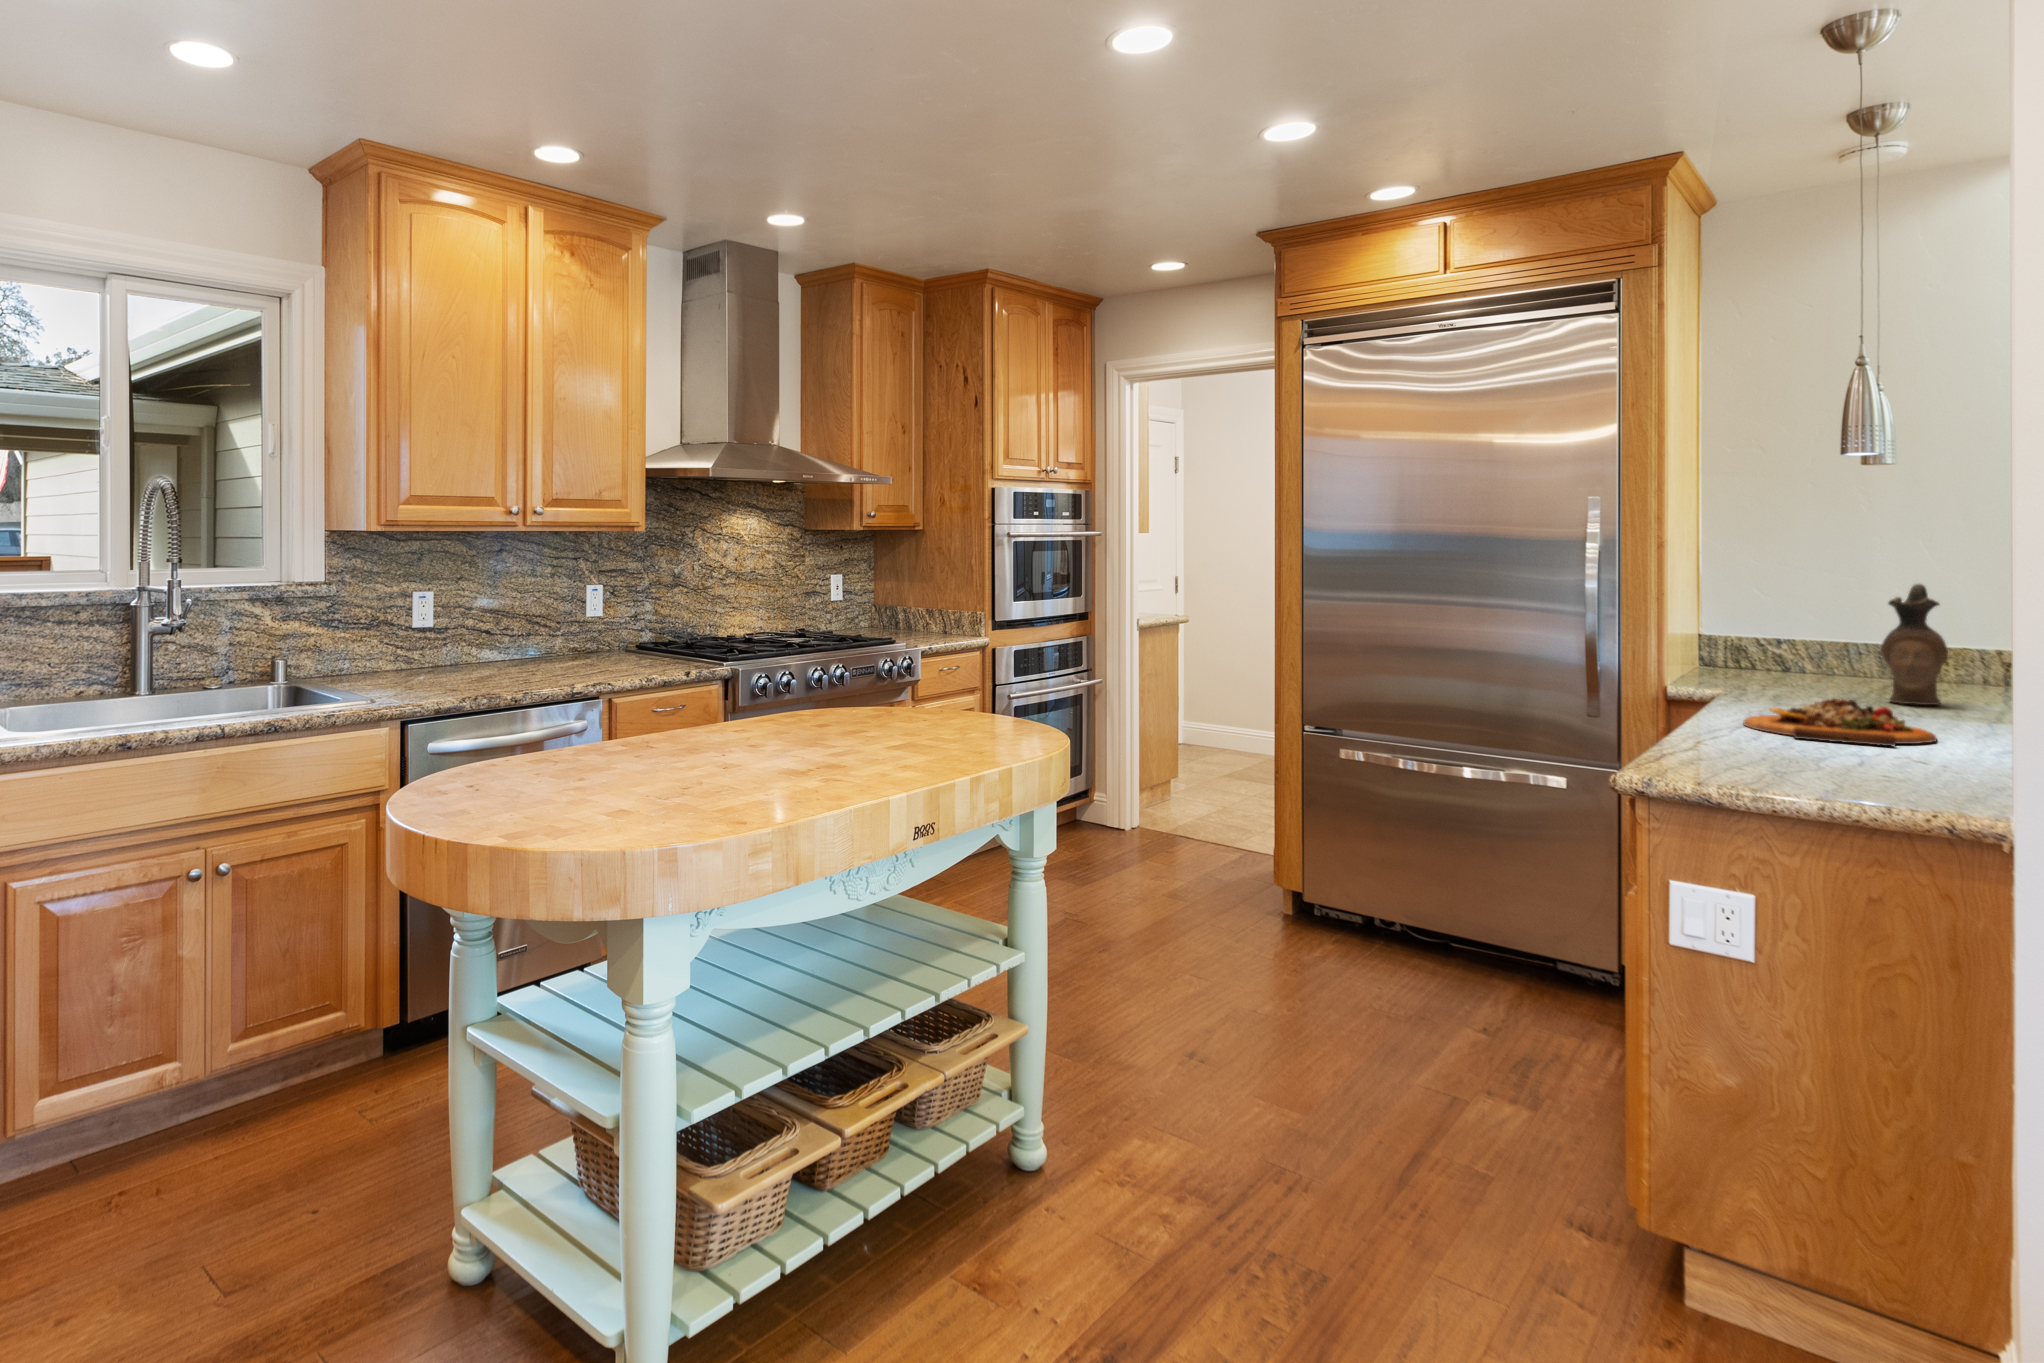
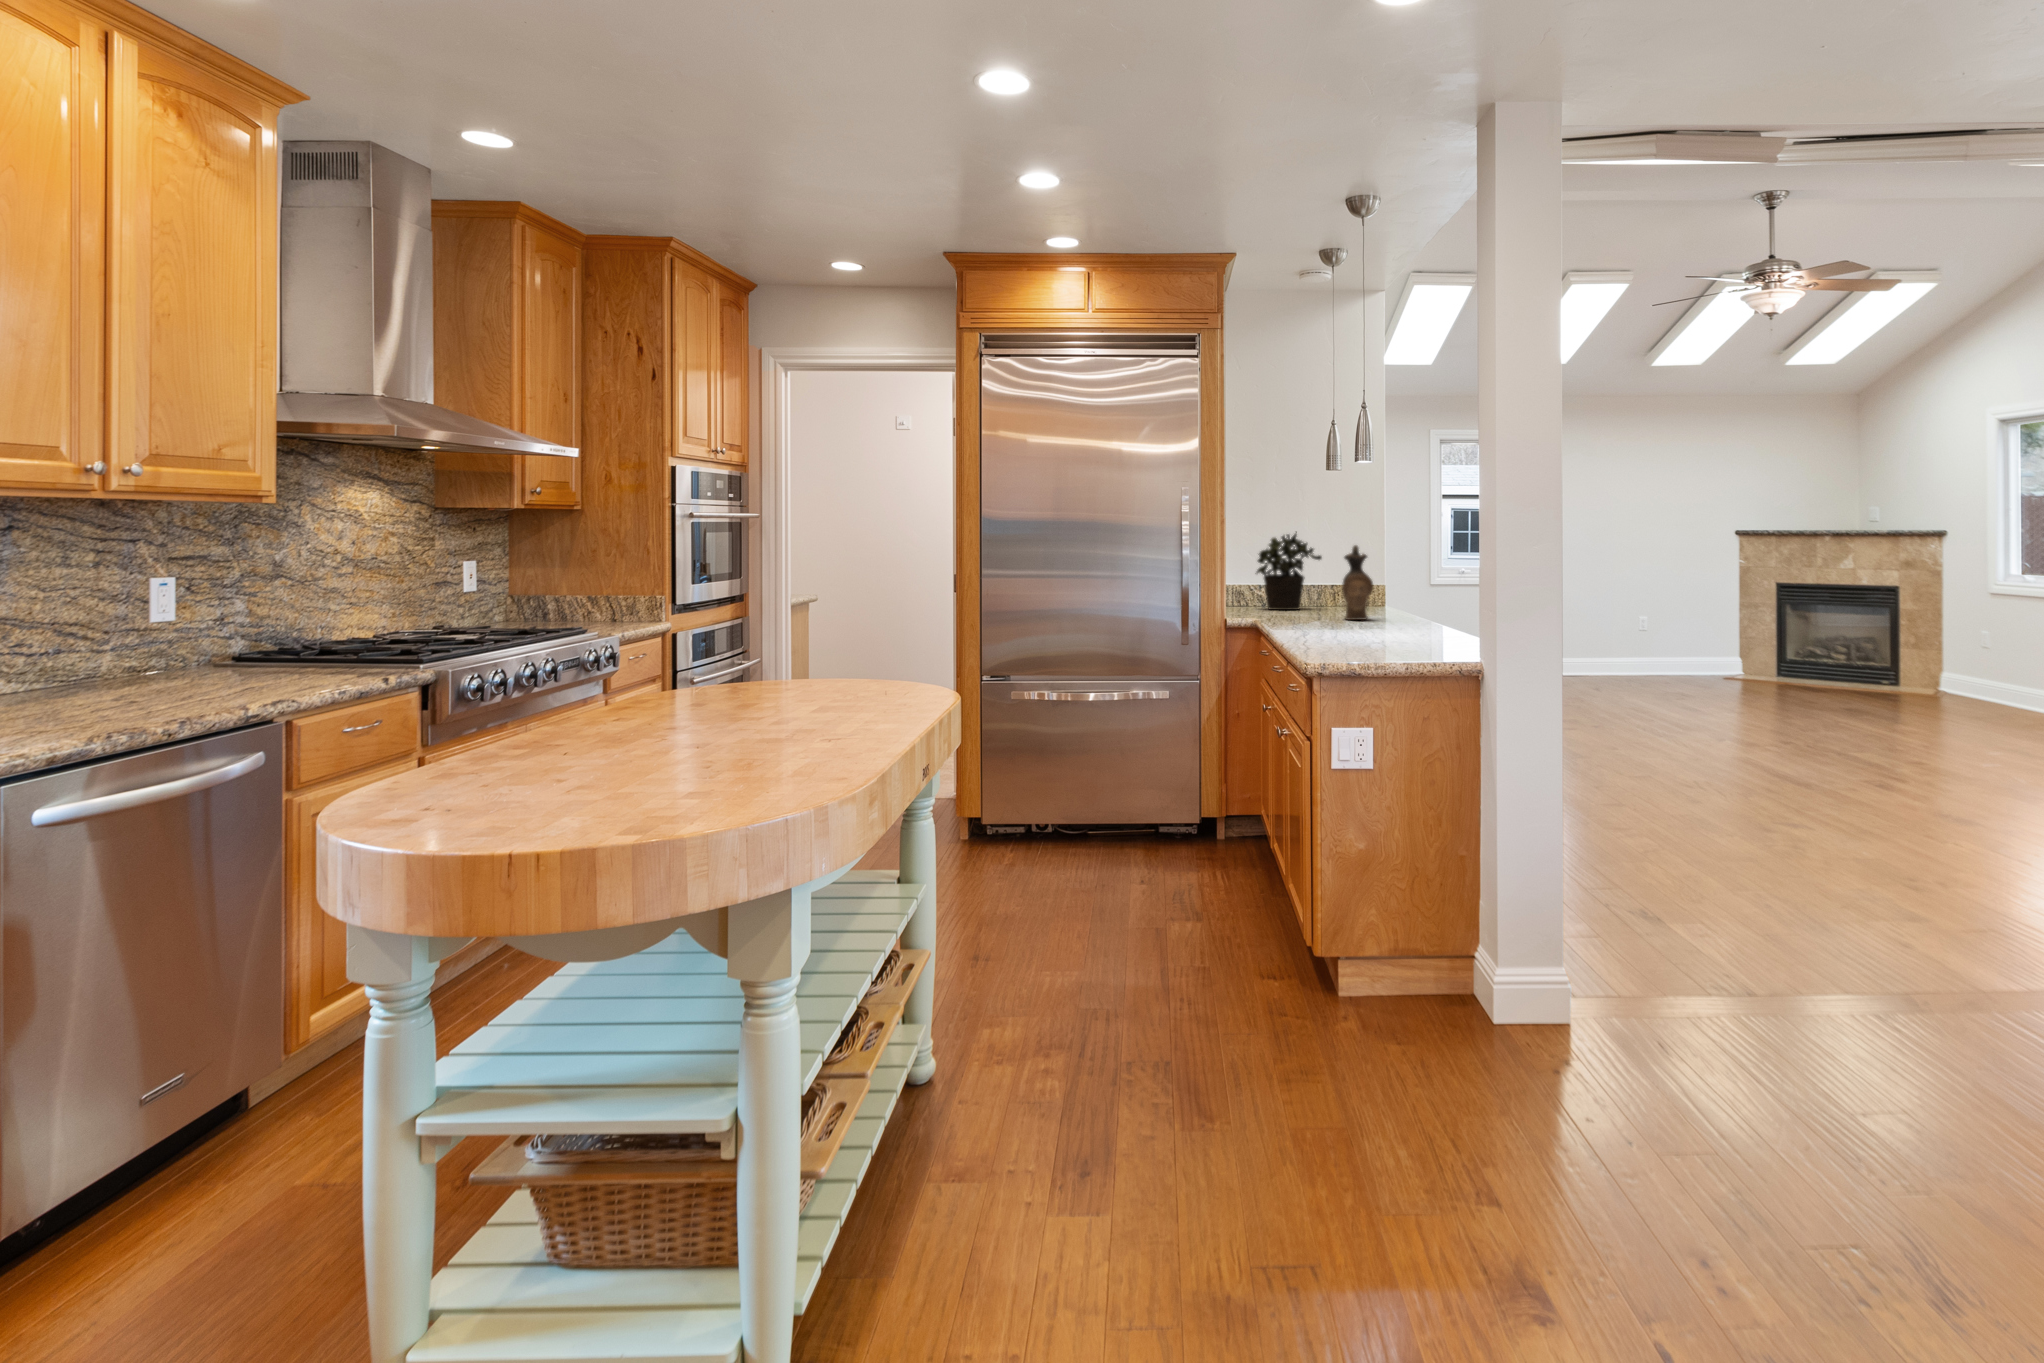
potted plant: none [1750,559,1888,679] -> present [1257,532,1322,610]
cutting board: present [1743,699,1937,746] -> none [1312,615,1407,642]

